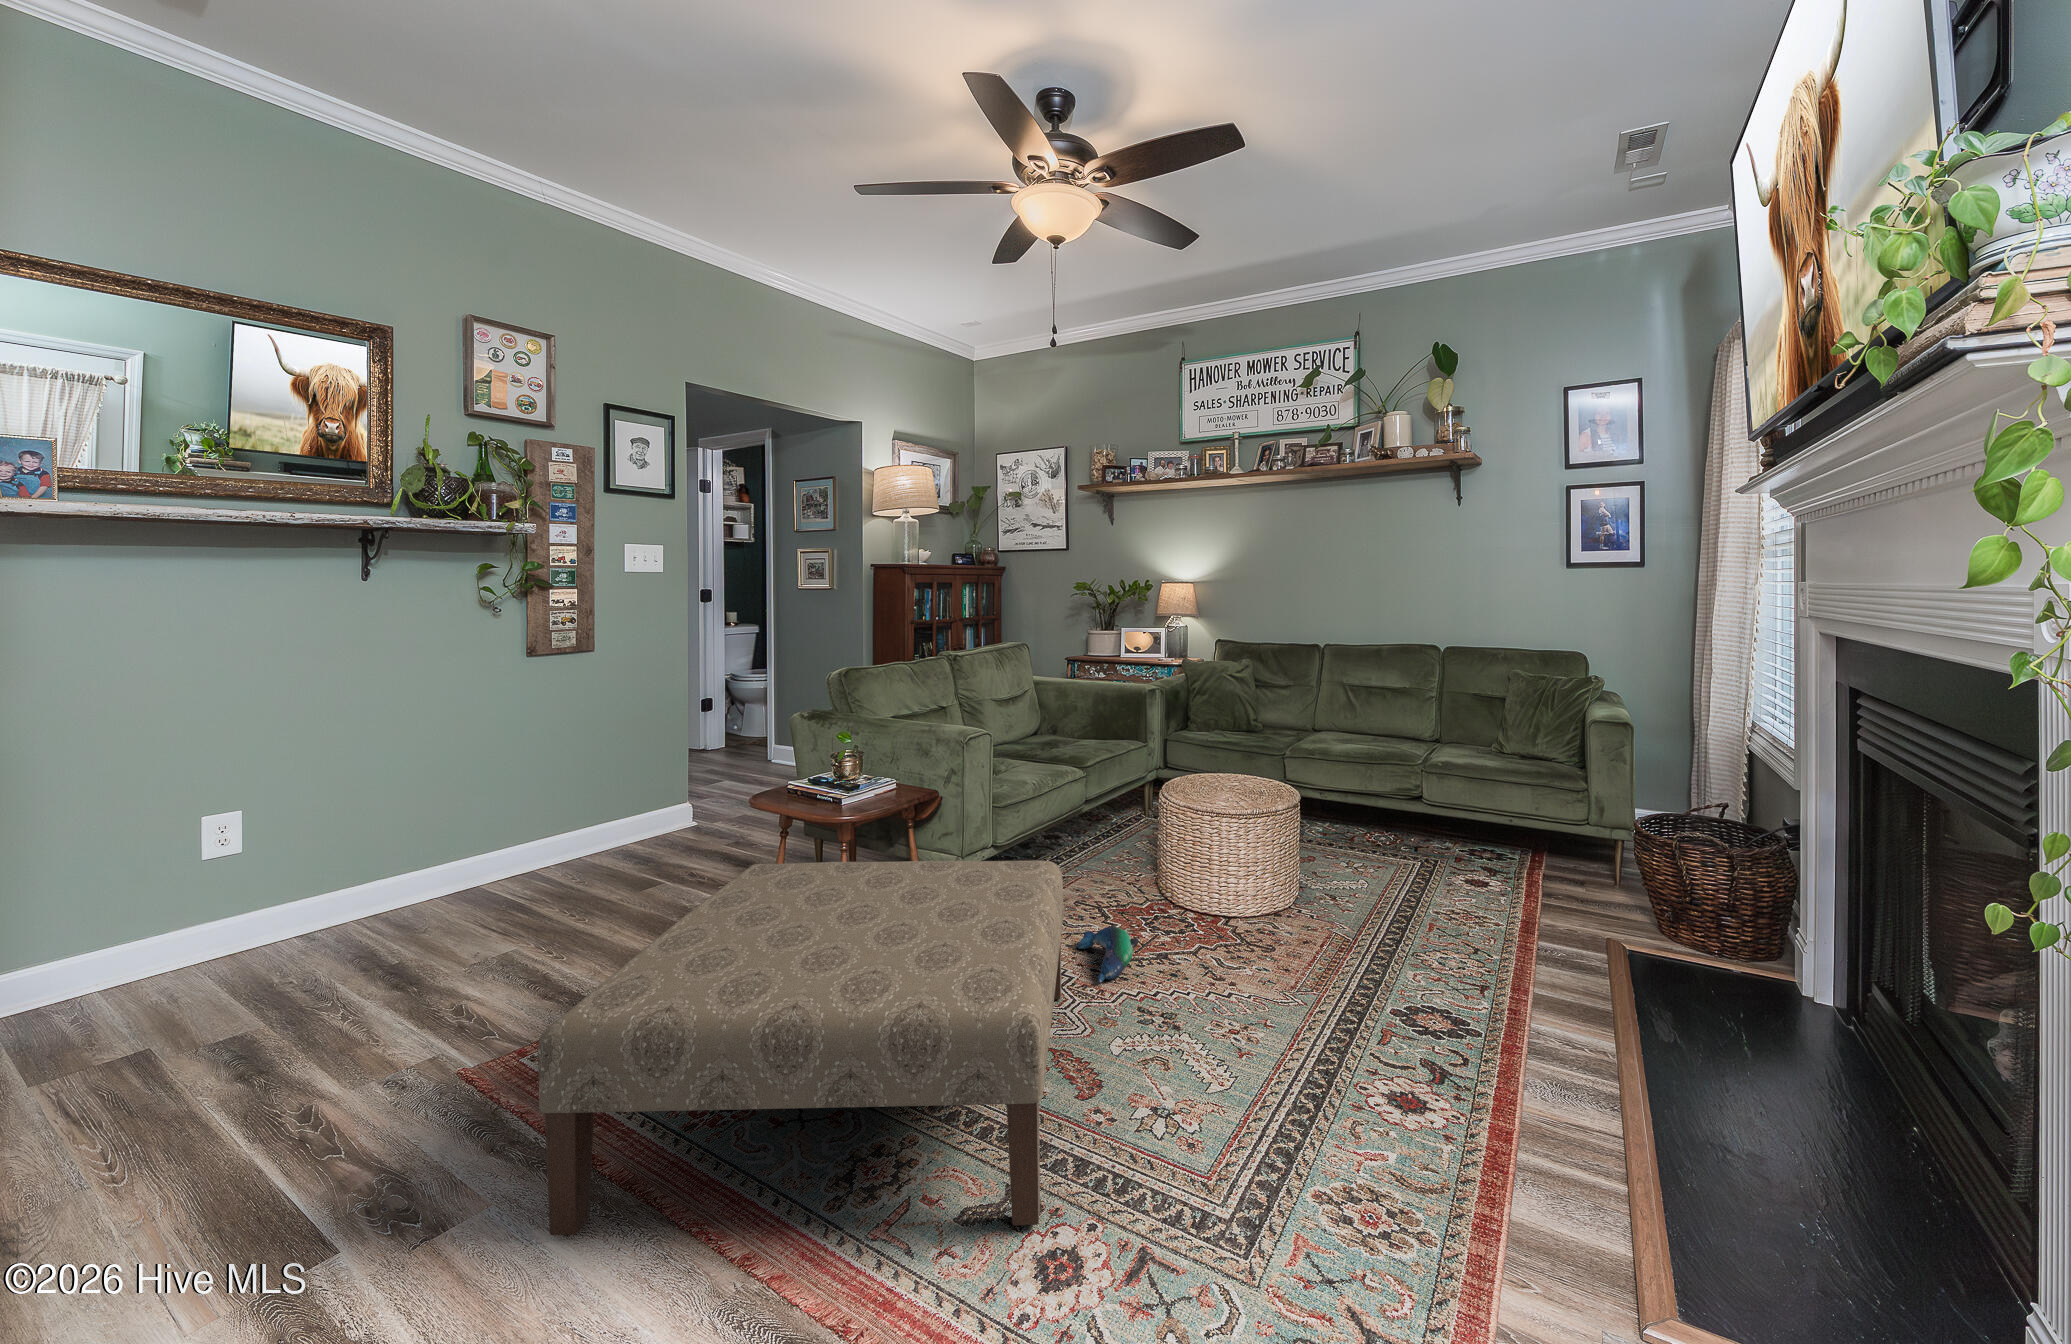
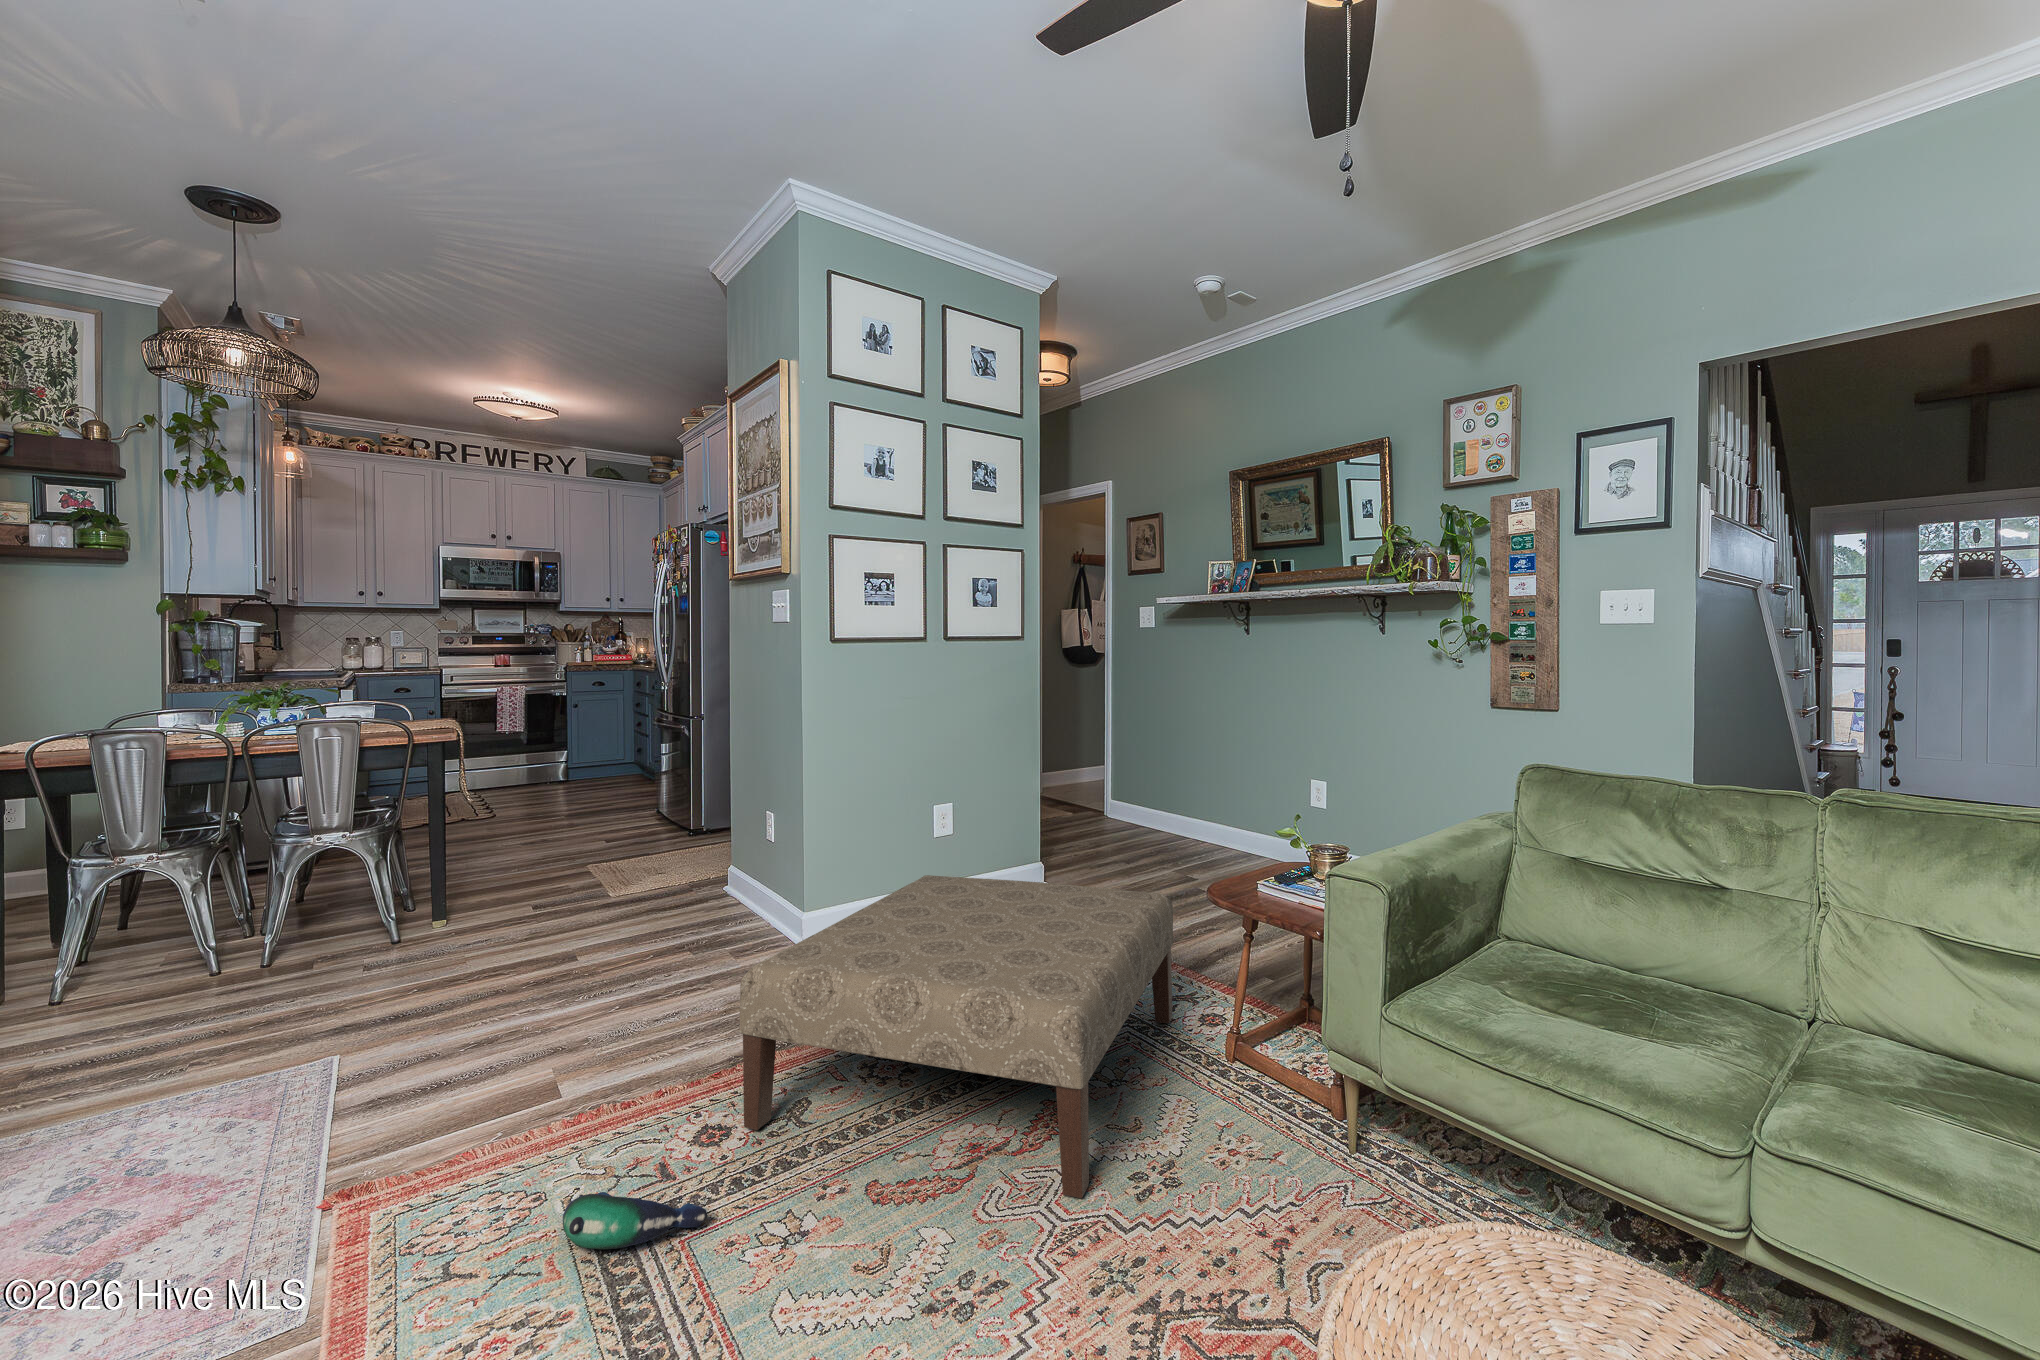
plush toy: present [1077,927,1138,983] -> present [563,1192,707,1249]

